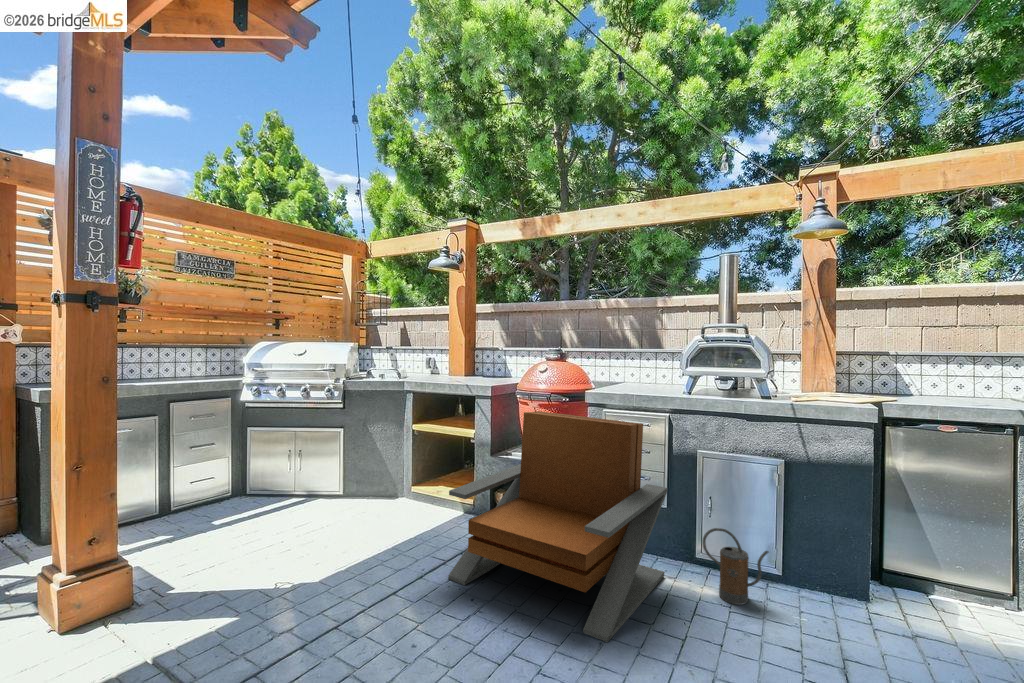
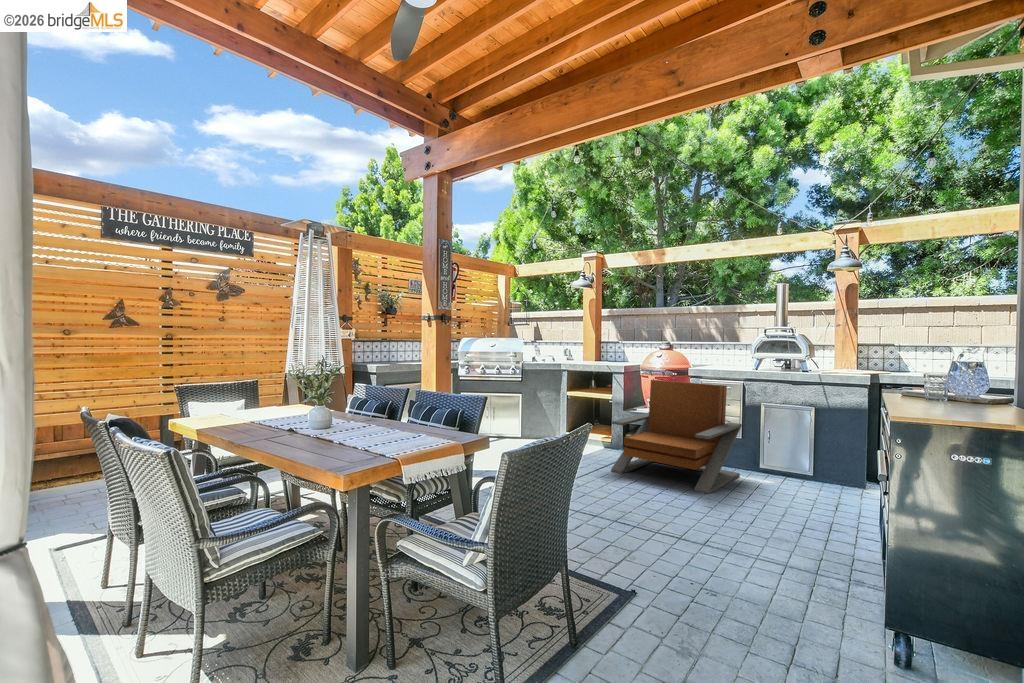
watering can: present [703,528,769,605] -> none [763,445,803,487]

